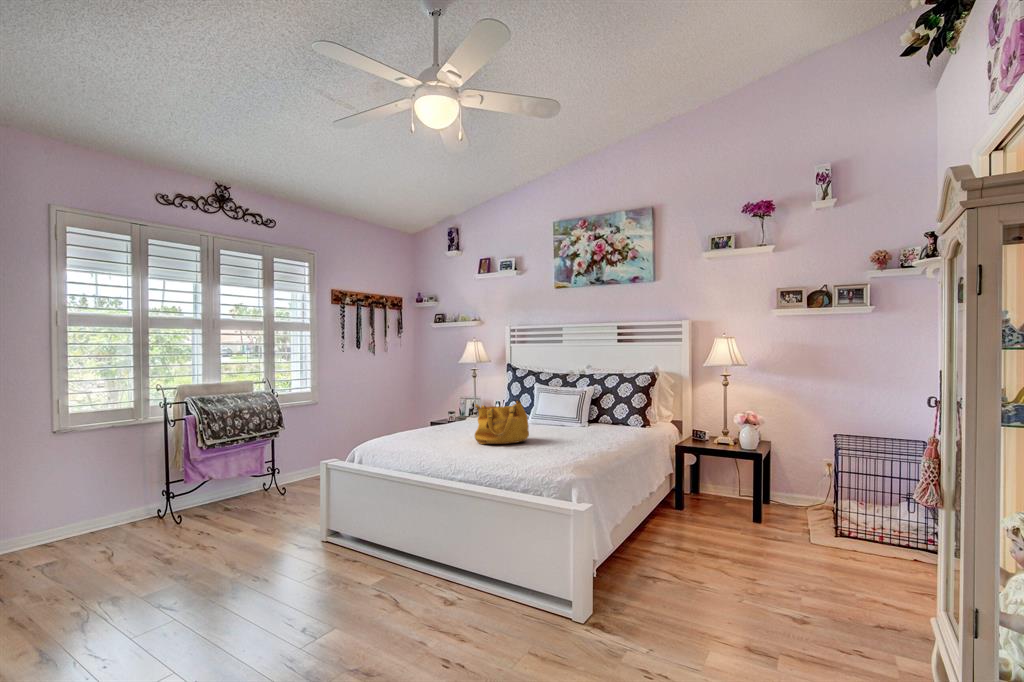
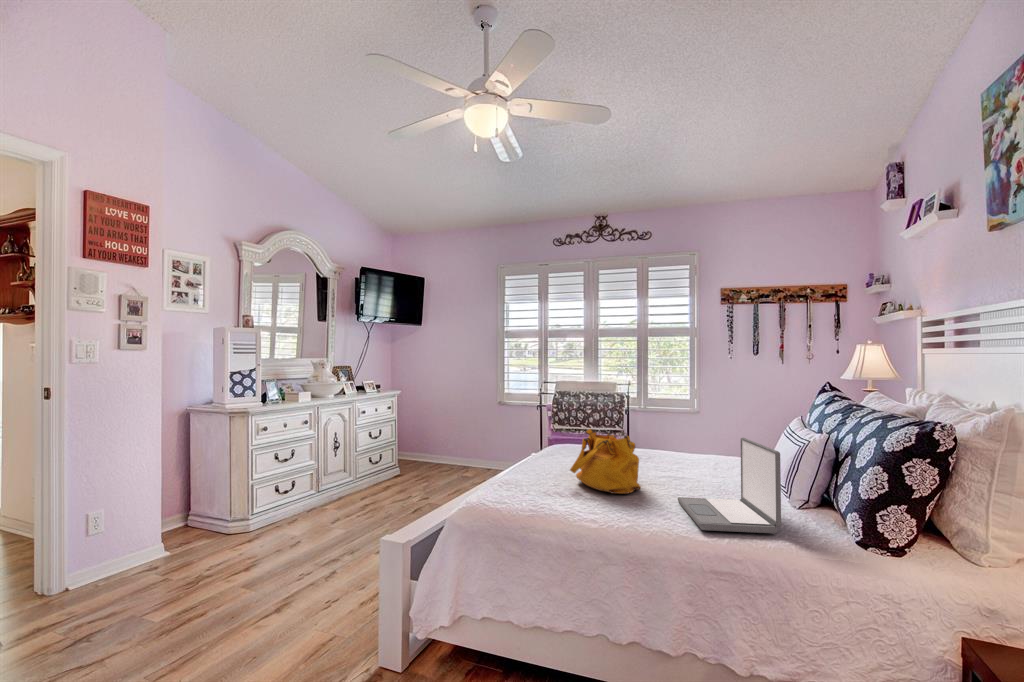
laptop: none [543,390,600,437] -> present [678,438,781,534]

